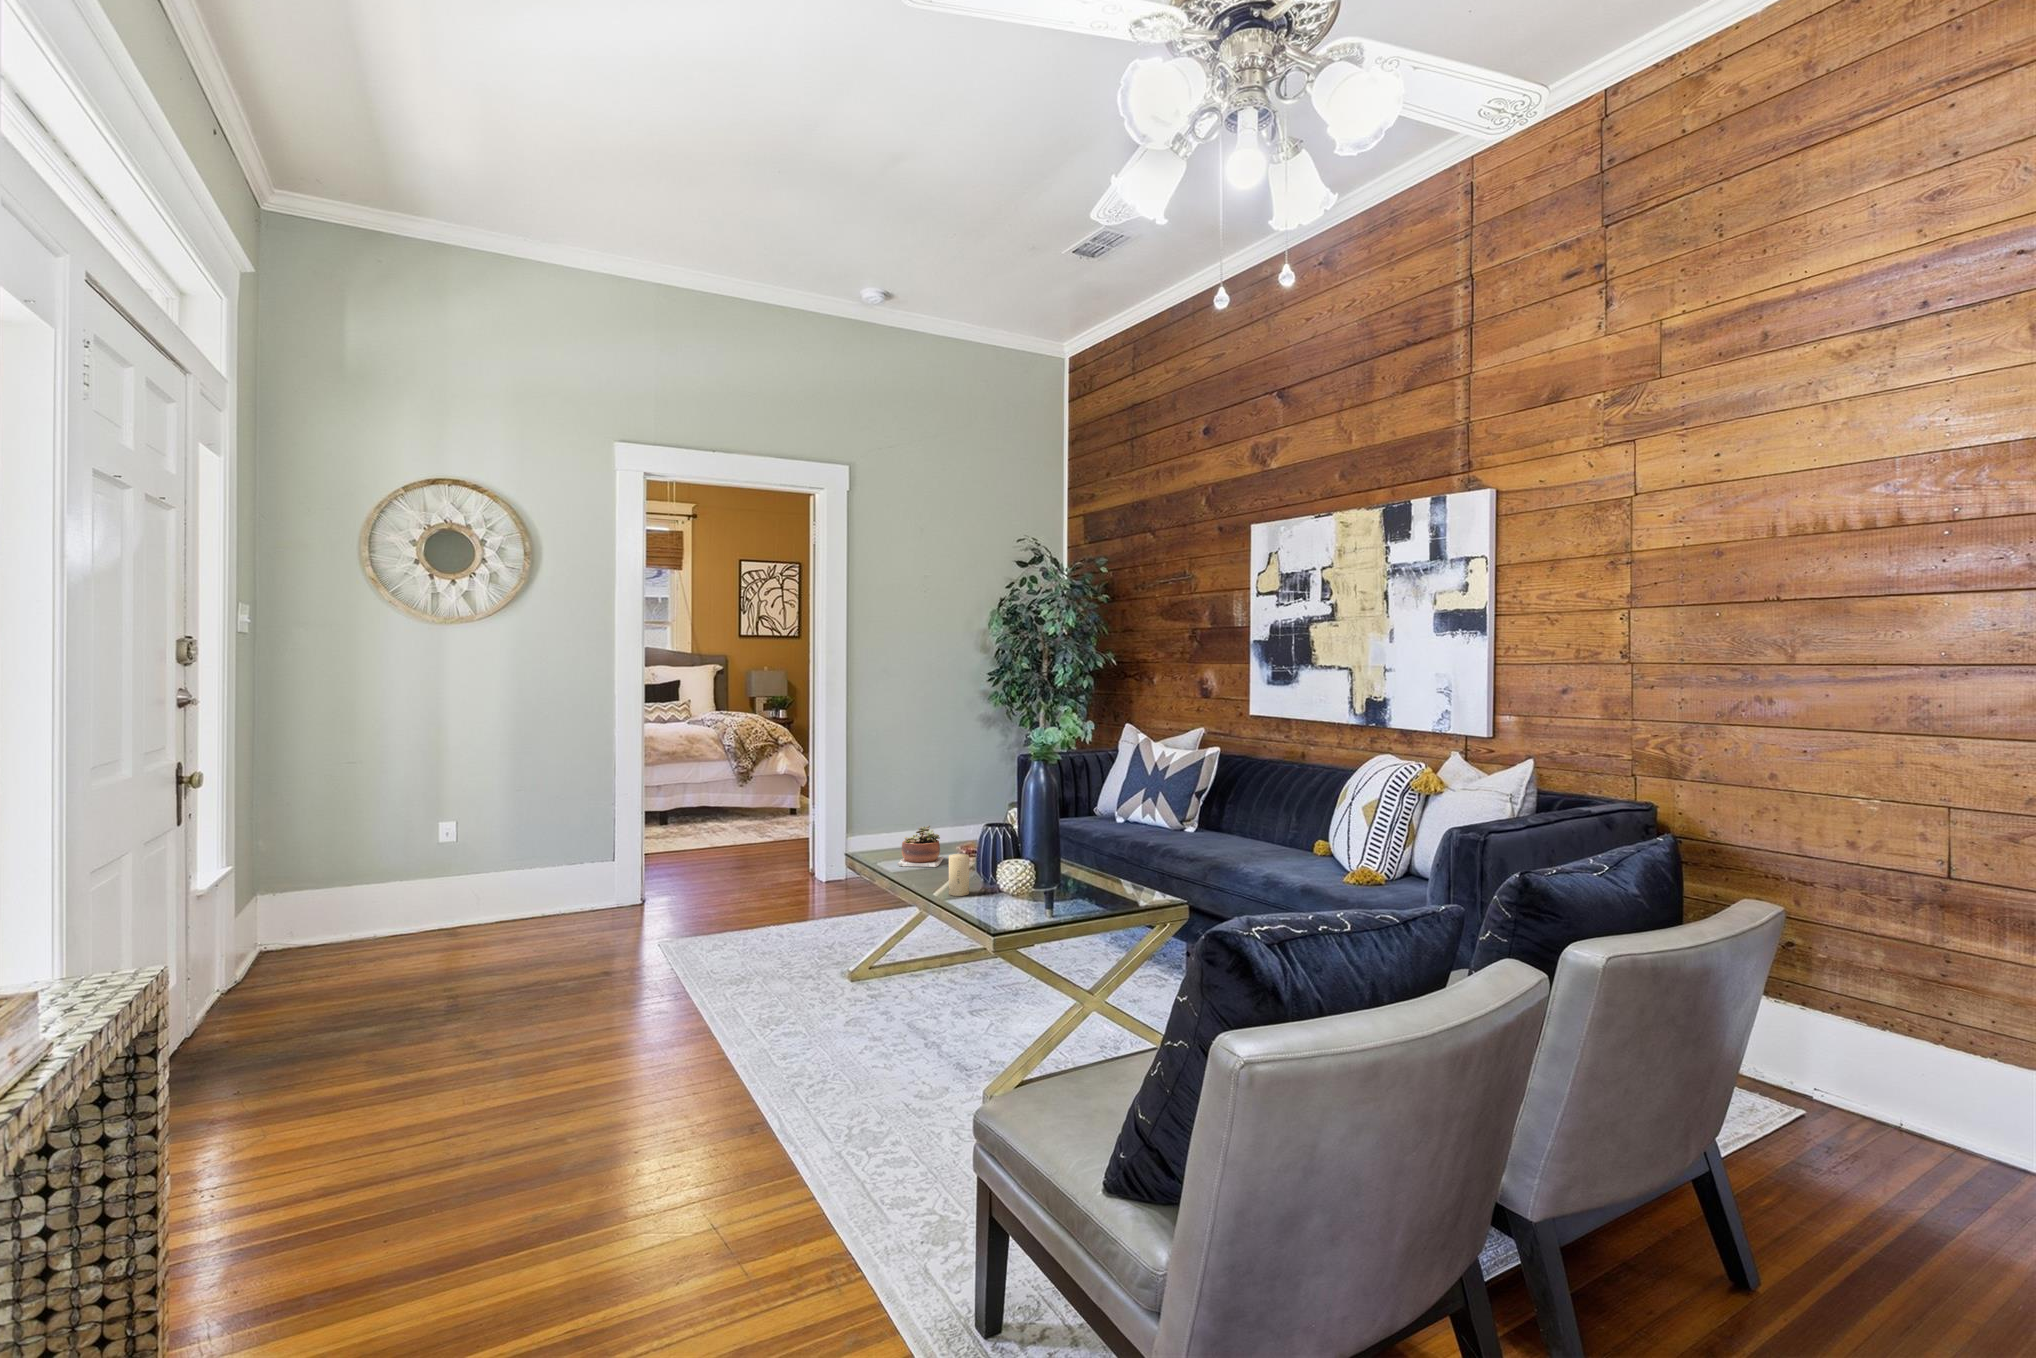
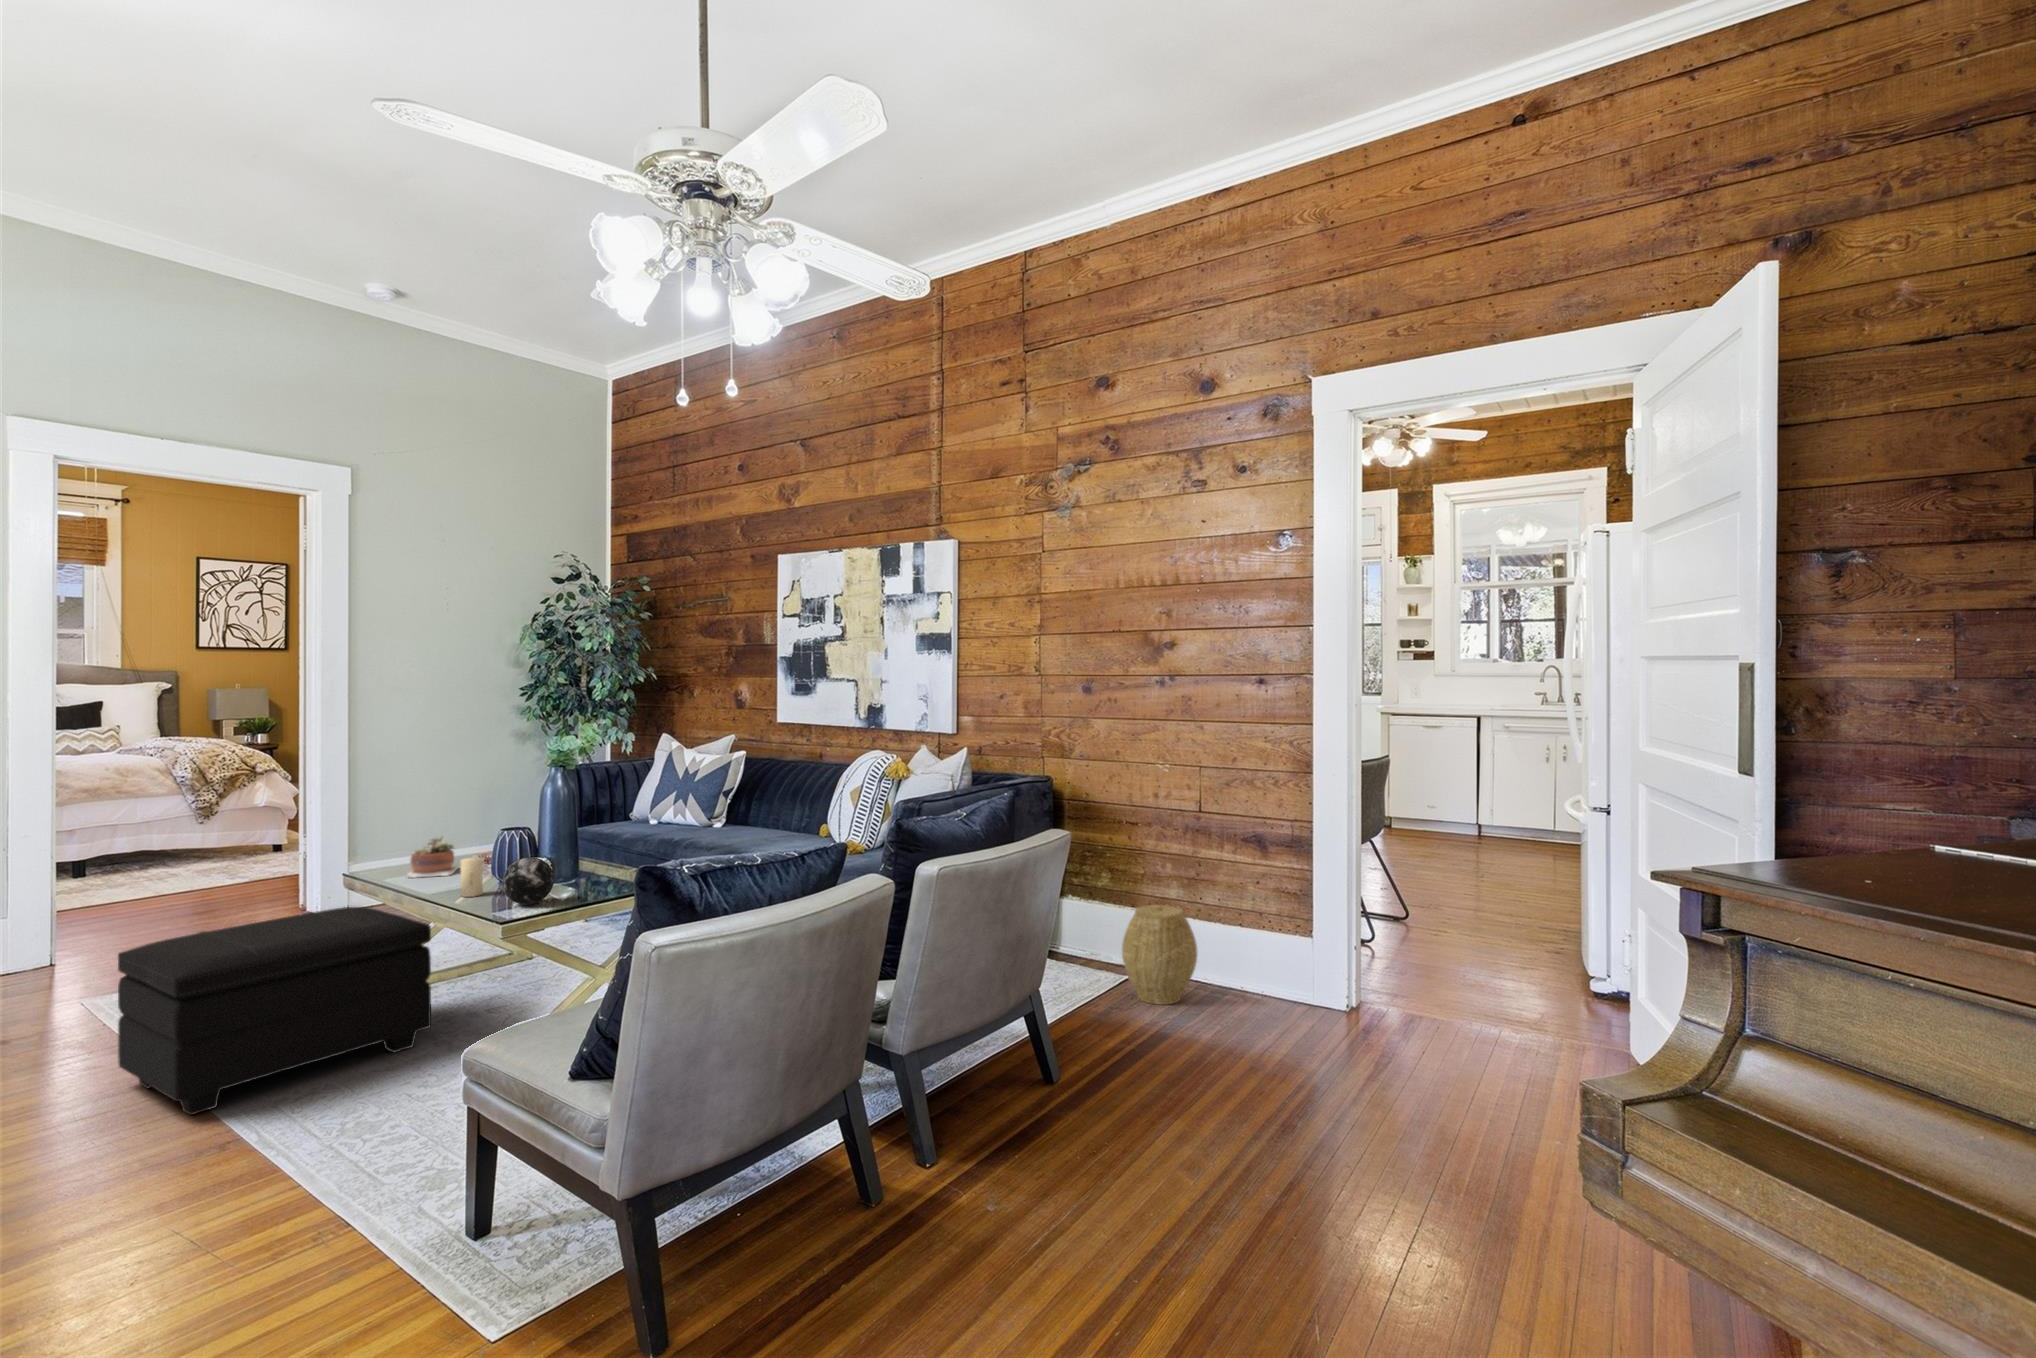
decorative orb: none [990,861,1040,913] -> present [502,857,554,905]
footstool: none [671,894,923,1092] -> present [118,907,431,1115]
woven basket: none [1784,999,1930,1155] -> present [1122,905,1198,1005]

